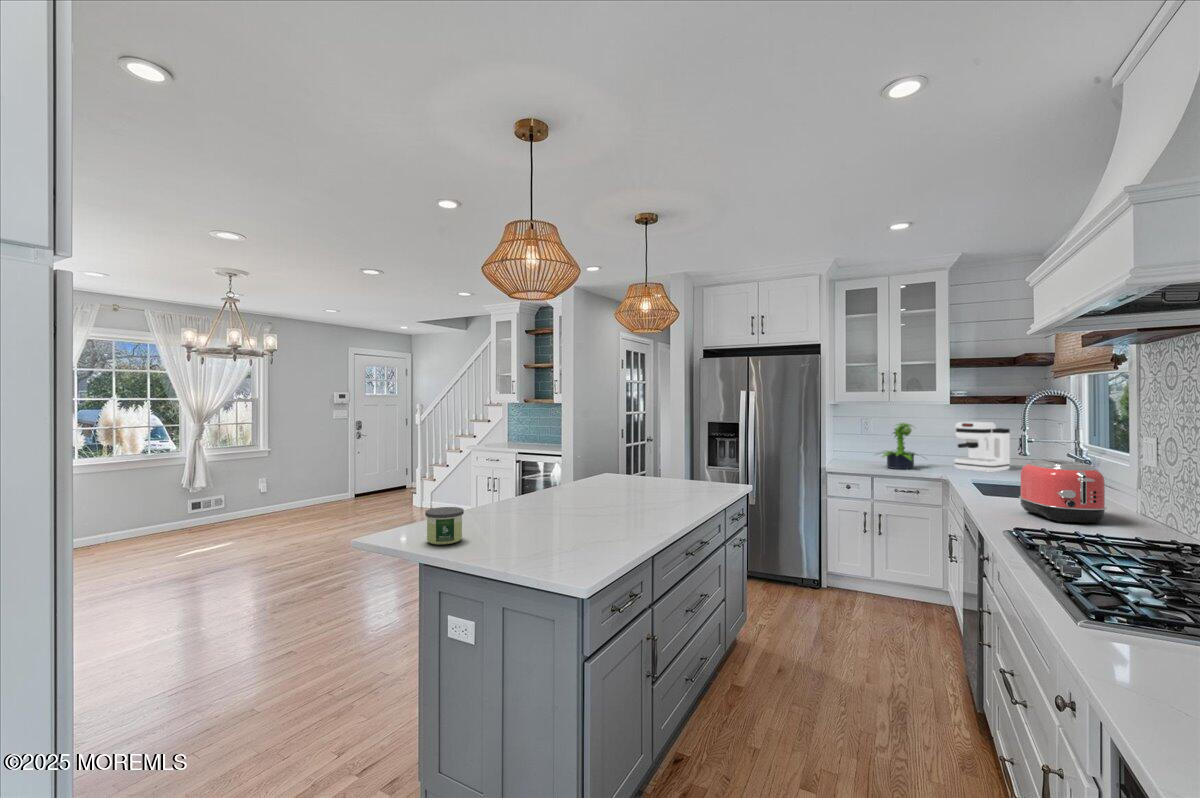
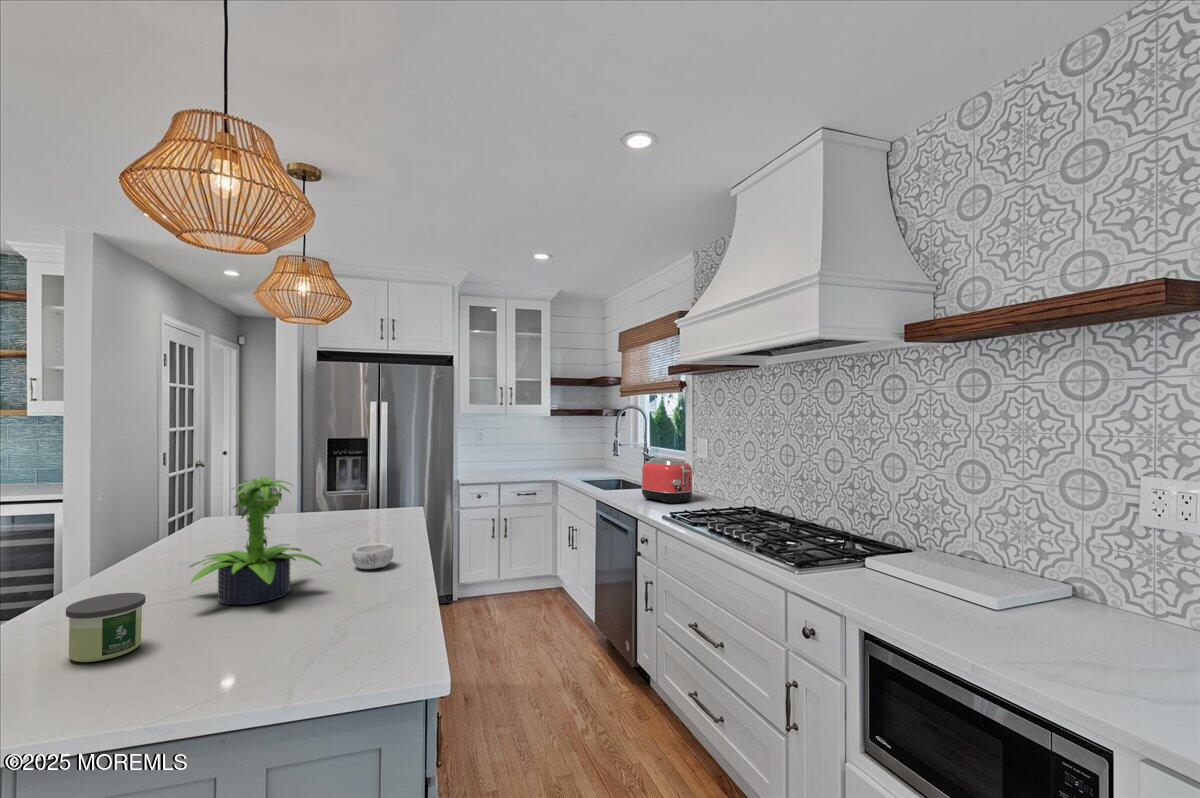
coffee maker: present [954,422,1010,473] -> none [557,430,592,472]
potted plant: present [879,423,916,469] -> present [190,477,322,605]
decorative bowl: none [625,507,657,527] -> present [352,543,393,569]

